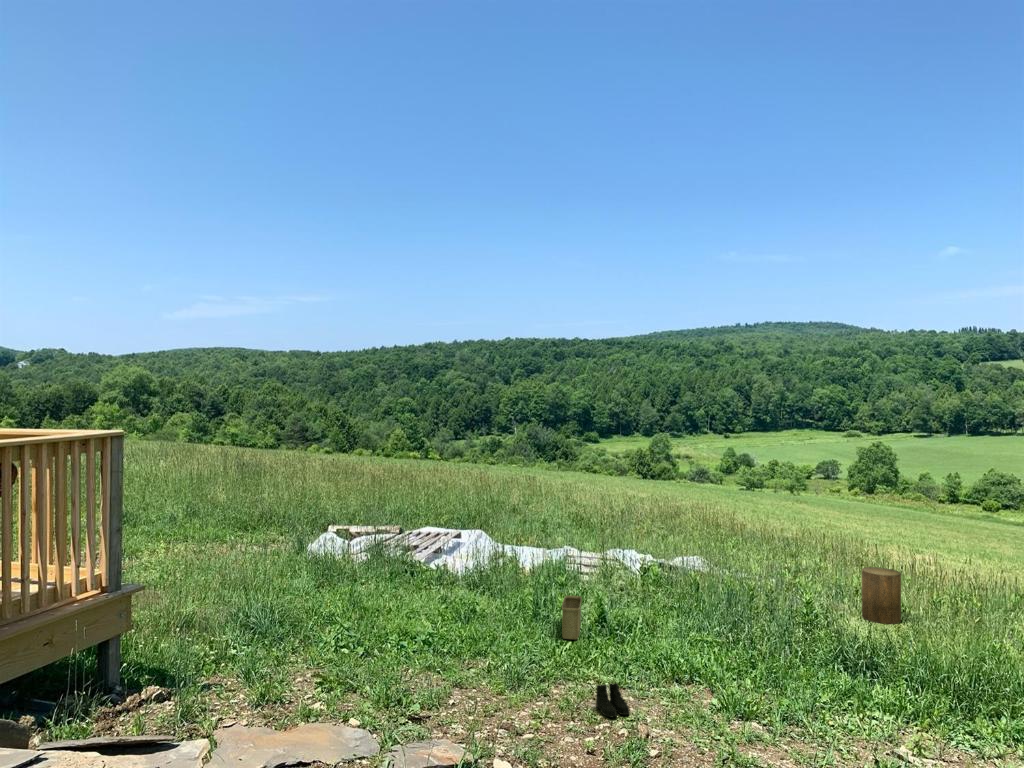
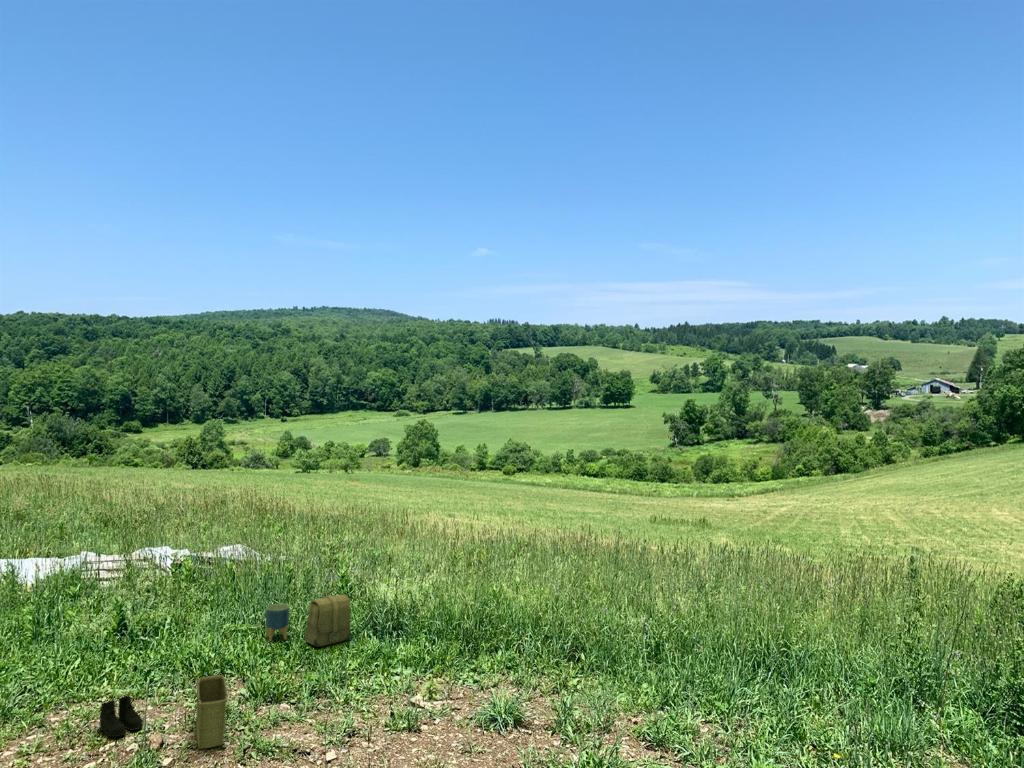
stool: present [861,567,901,624] -> none [390,539,423,588]
basket: present [560,595,583,639] -> present [193,675,229,749]
backpack: none [769,616,819,672] -> present [304,592,351,647]
planter: none [729,621,752,659] -> present [265,604,290,642]

